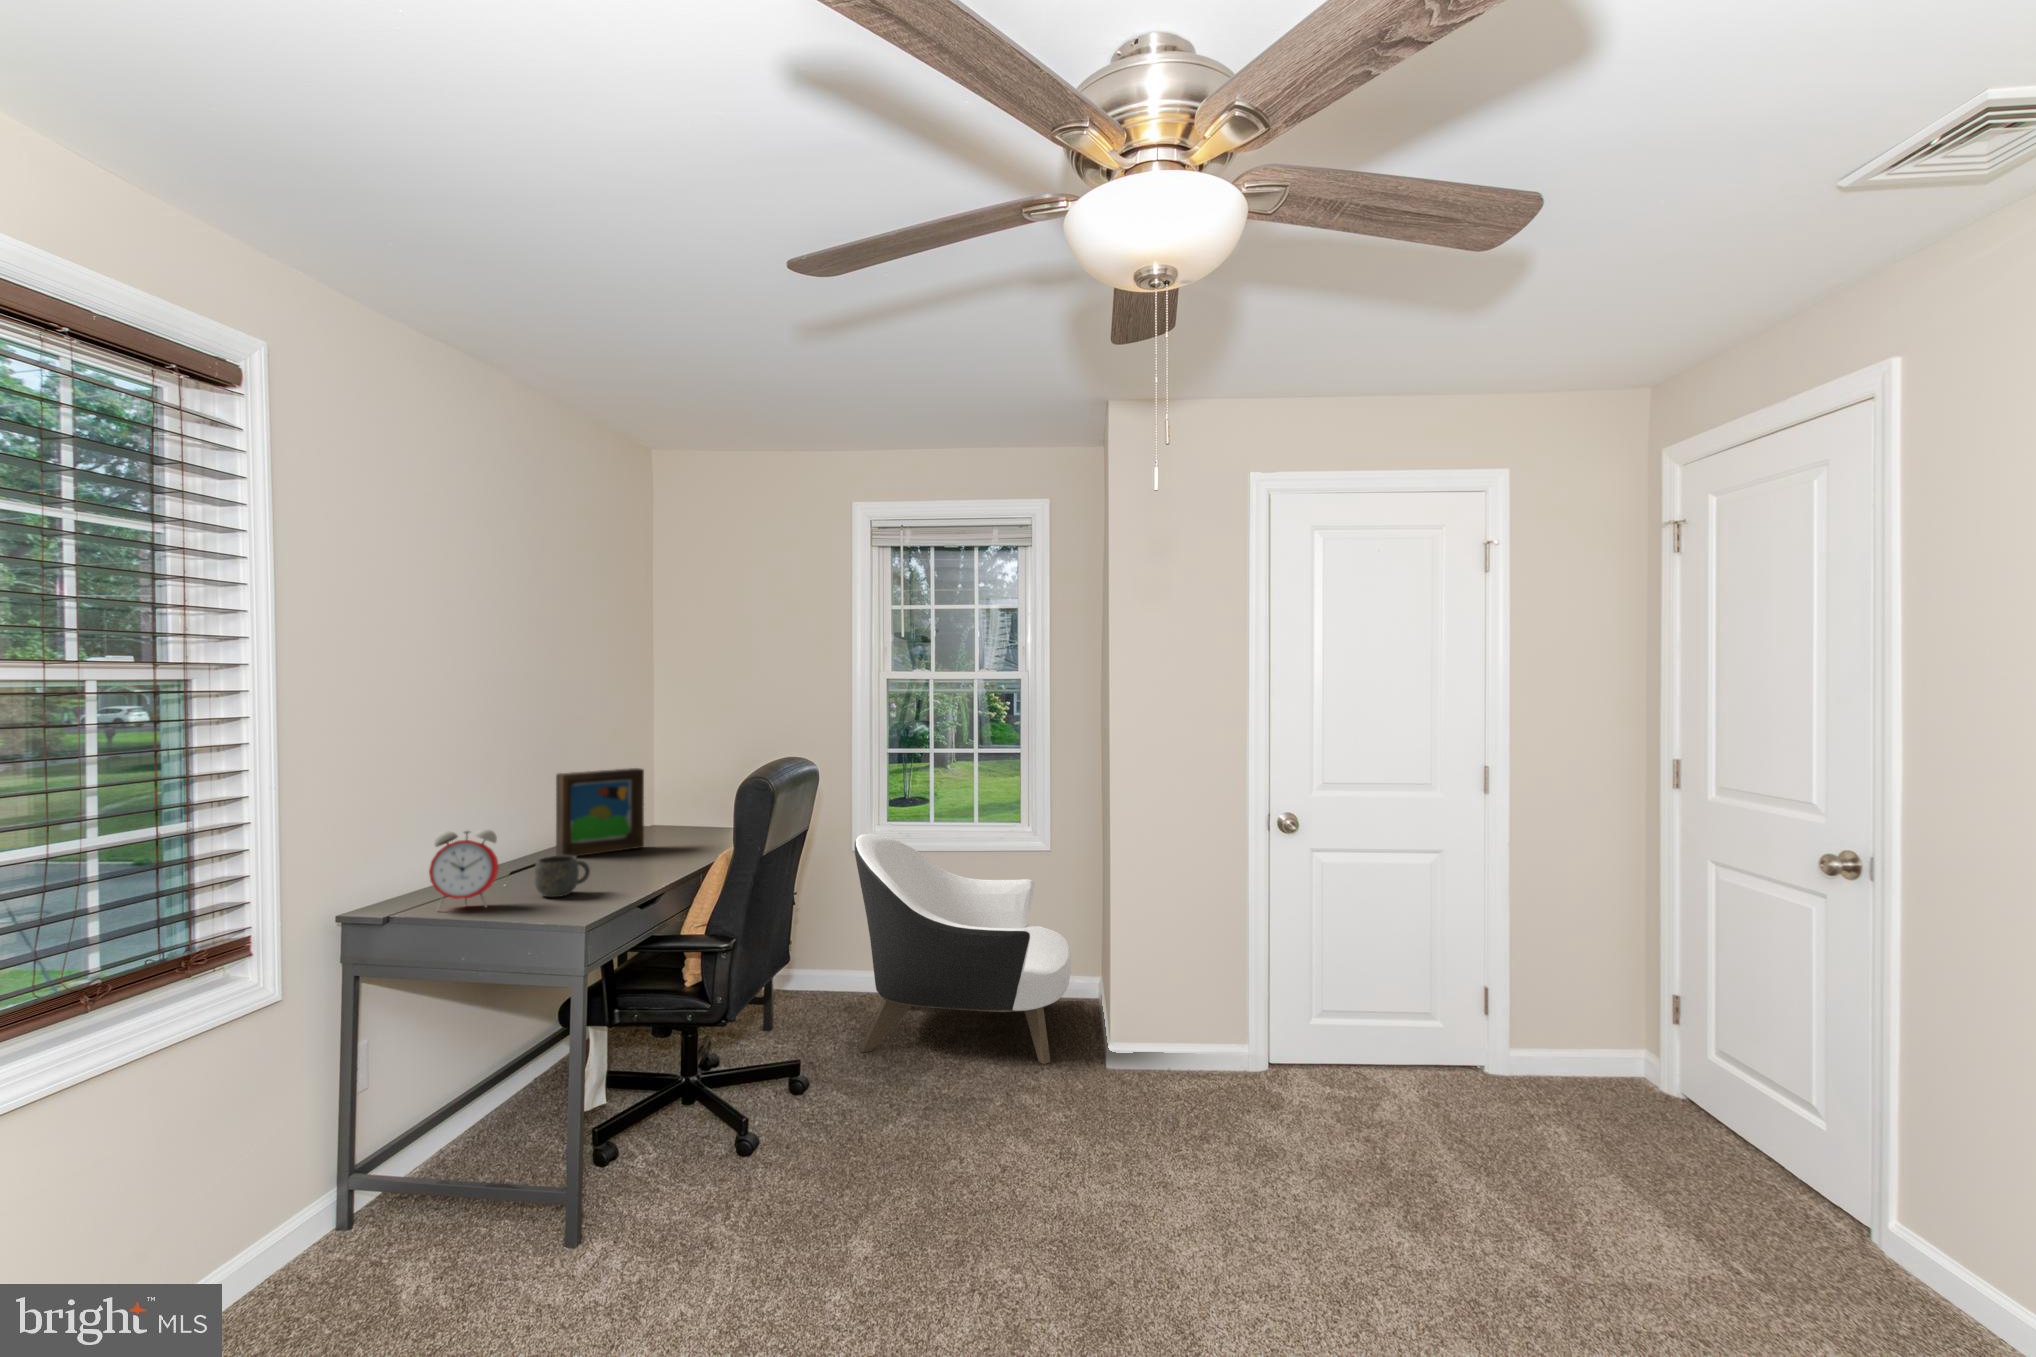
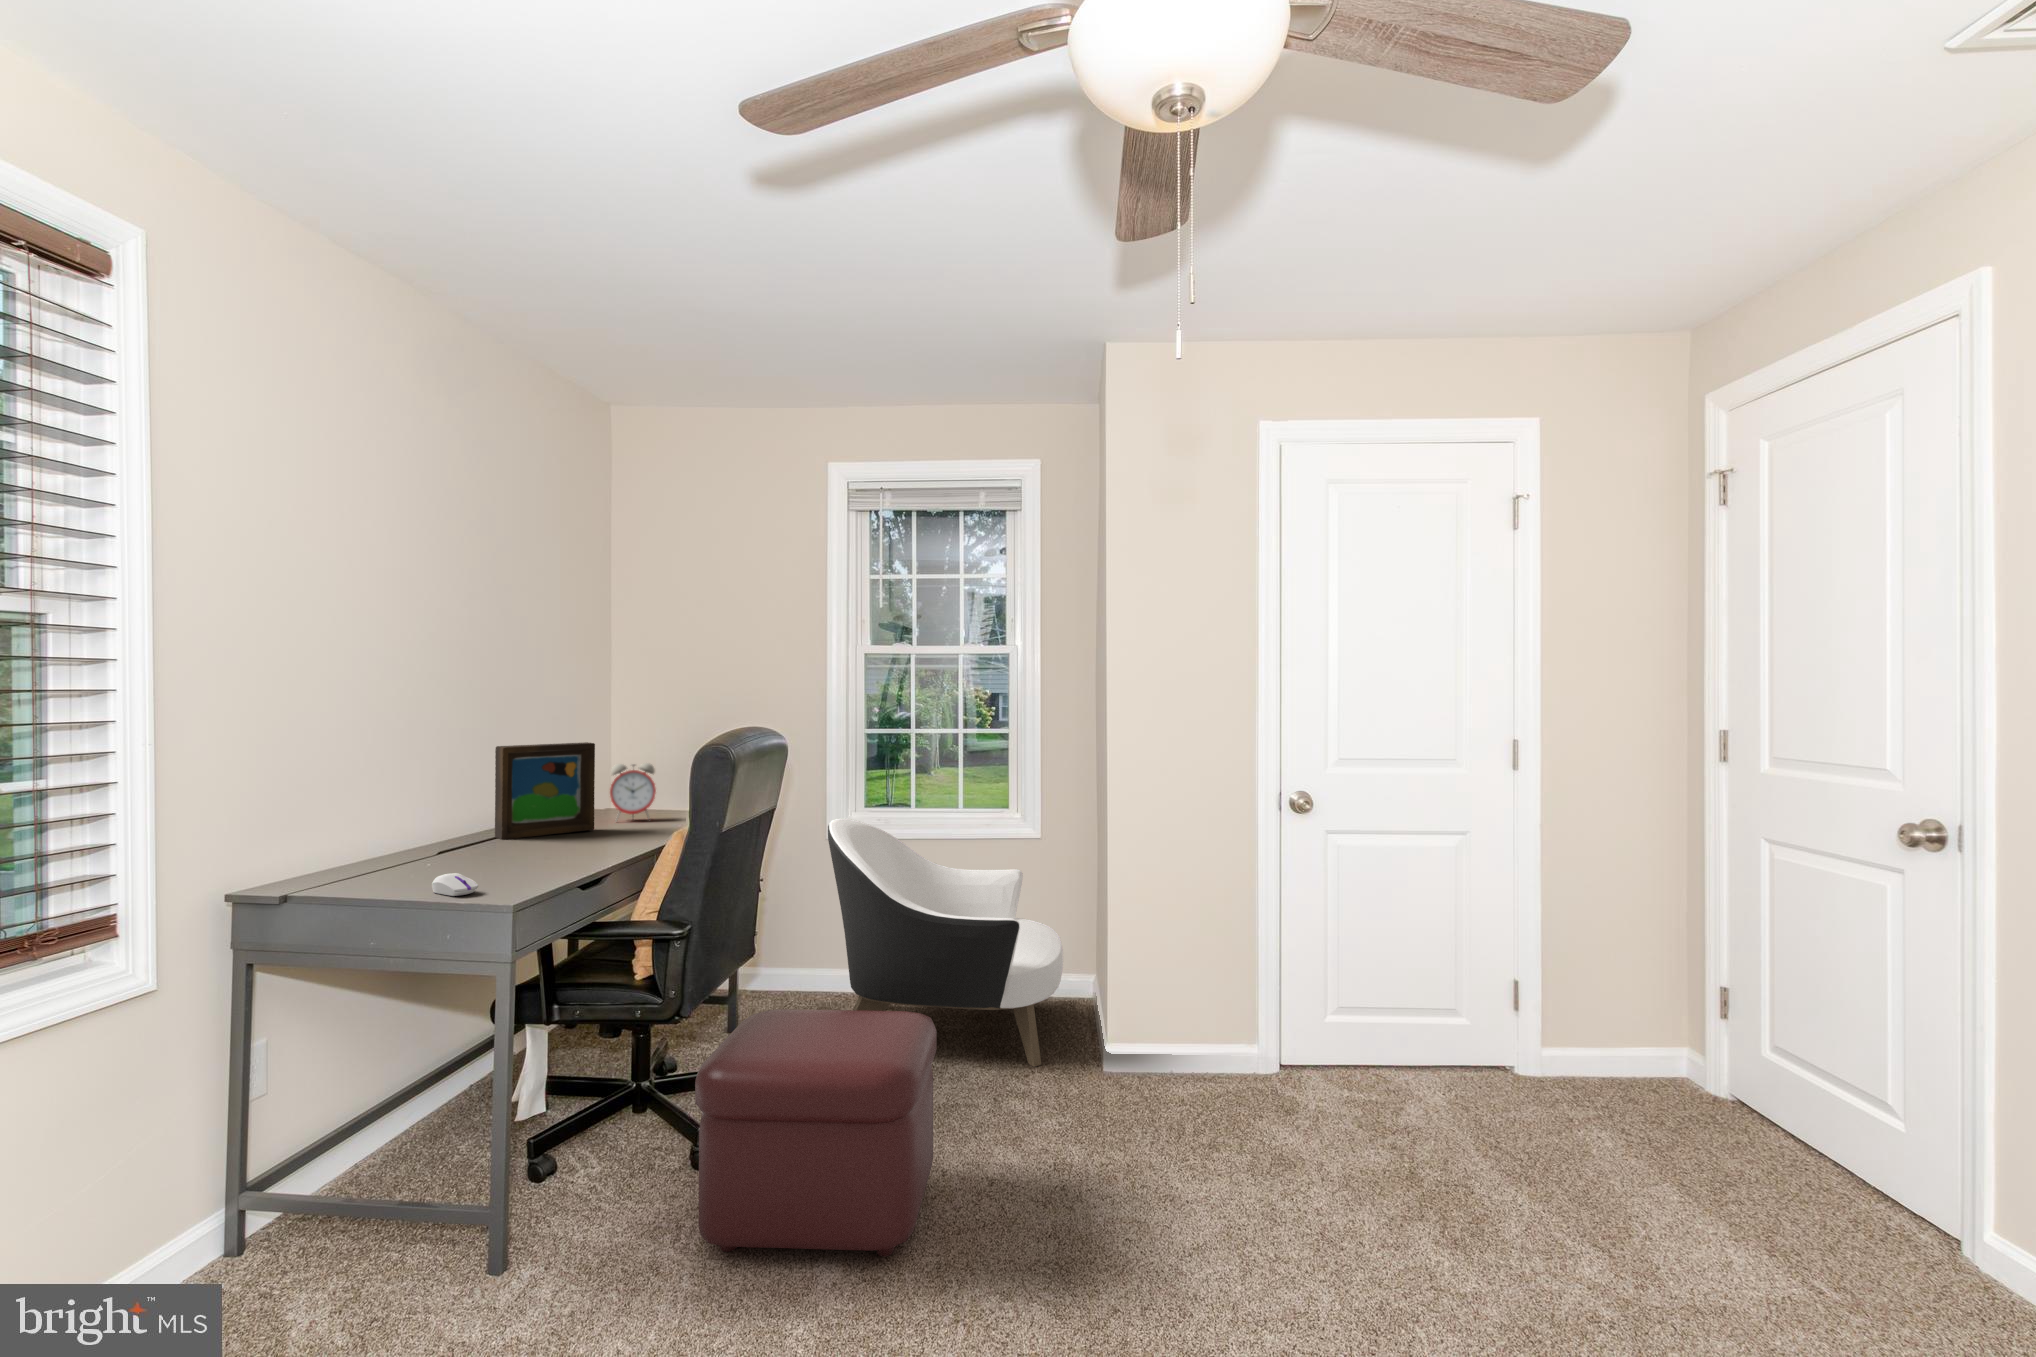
alarm clock: present [429,829,499,910] -> present [610,763,656,820]
mug: present [534,855,590,897] -> none [462,830,526,877]
computer mouse: none [512,896,553,917] -> present [432,873,478,896]
ottoman: none [743,1014,955,1235] -> present [695,1009,937,1257]

